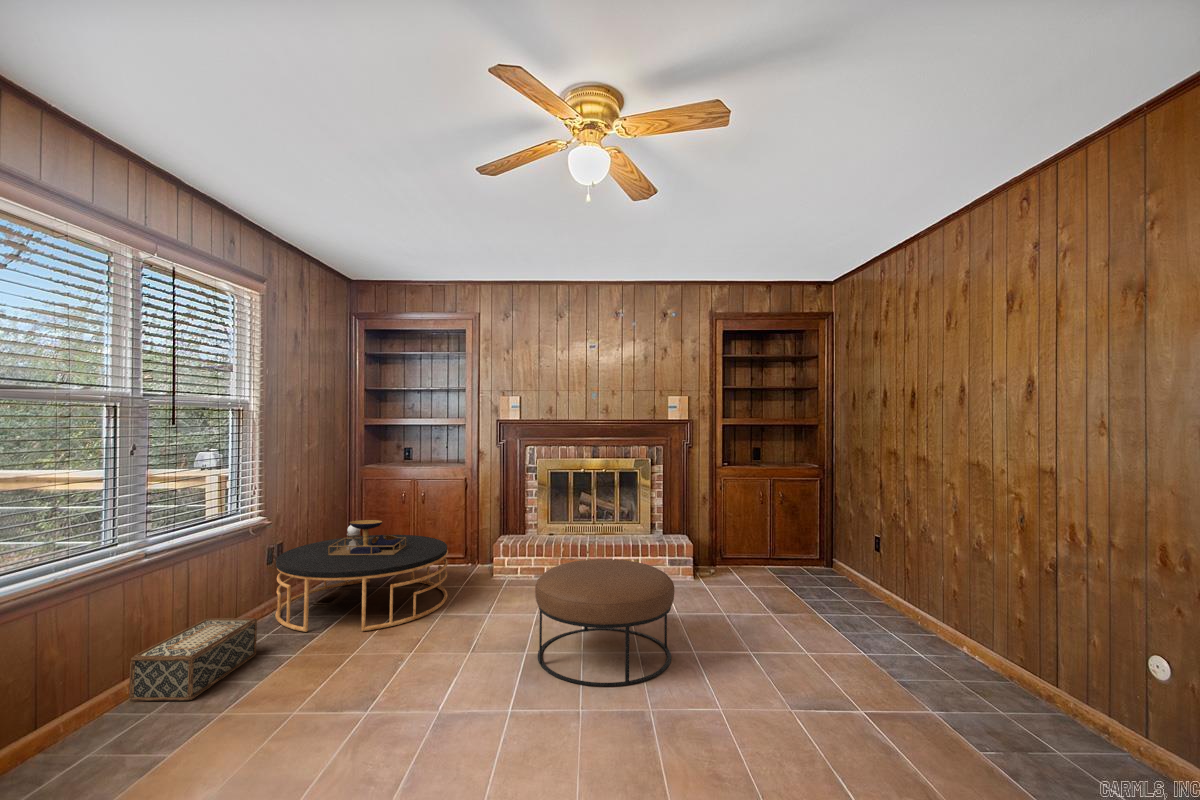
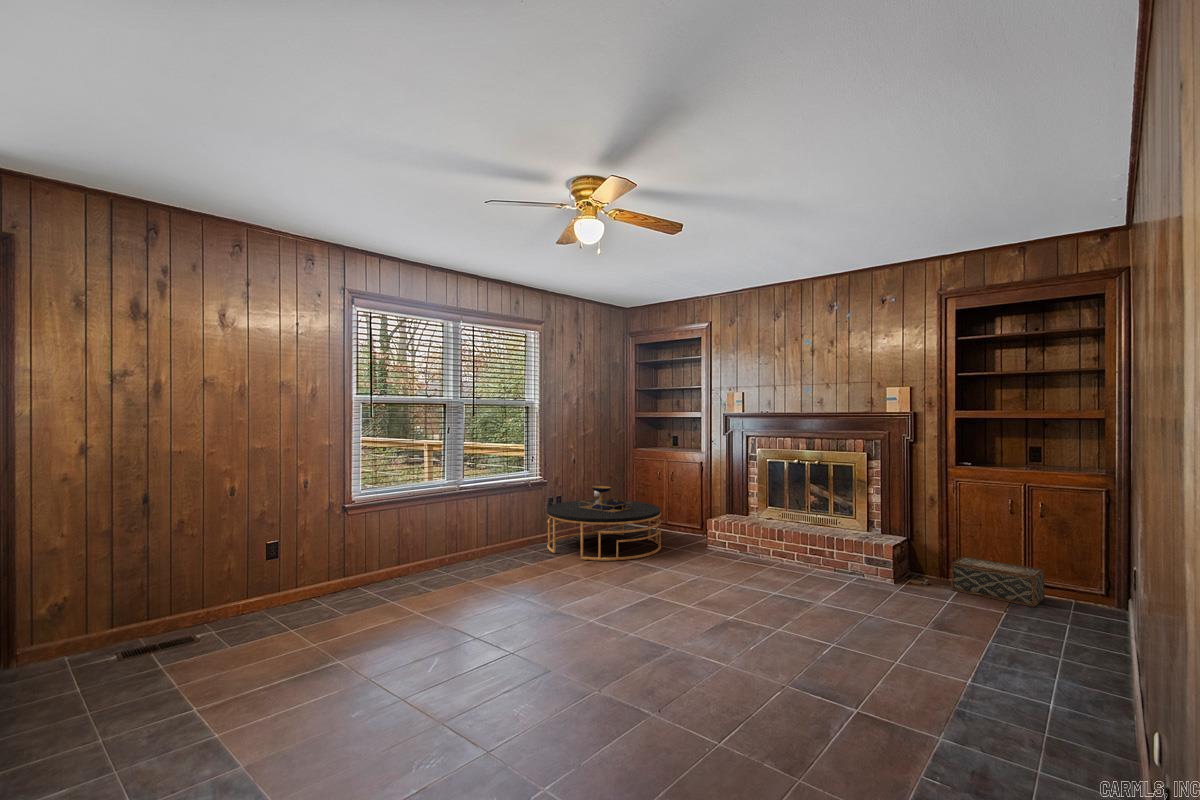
ottoman: present [535,559,674,686] -> none [648,531,766,628]
woven basket: present [129,618,257,701] -> present [951,556,1045,607]

